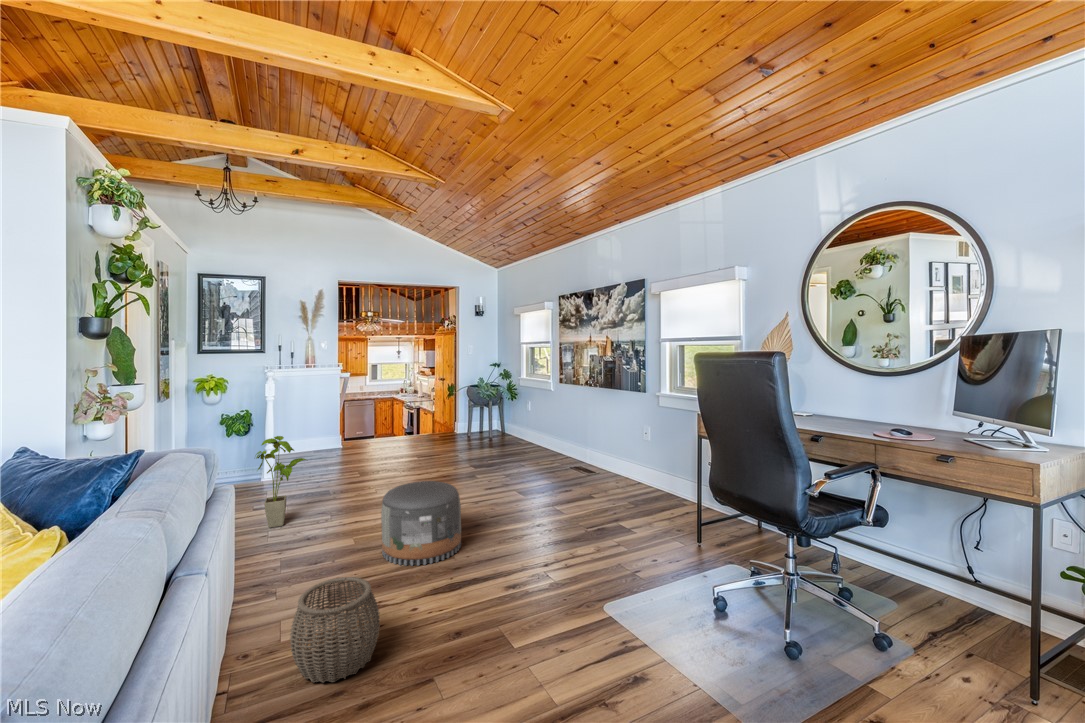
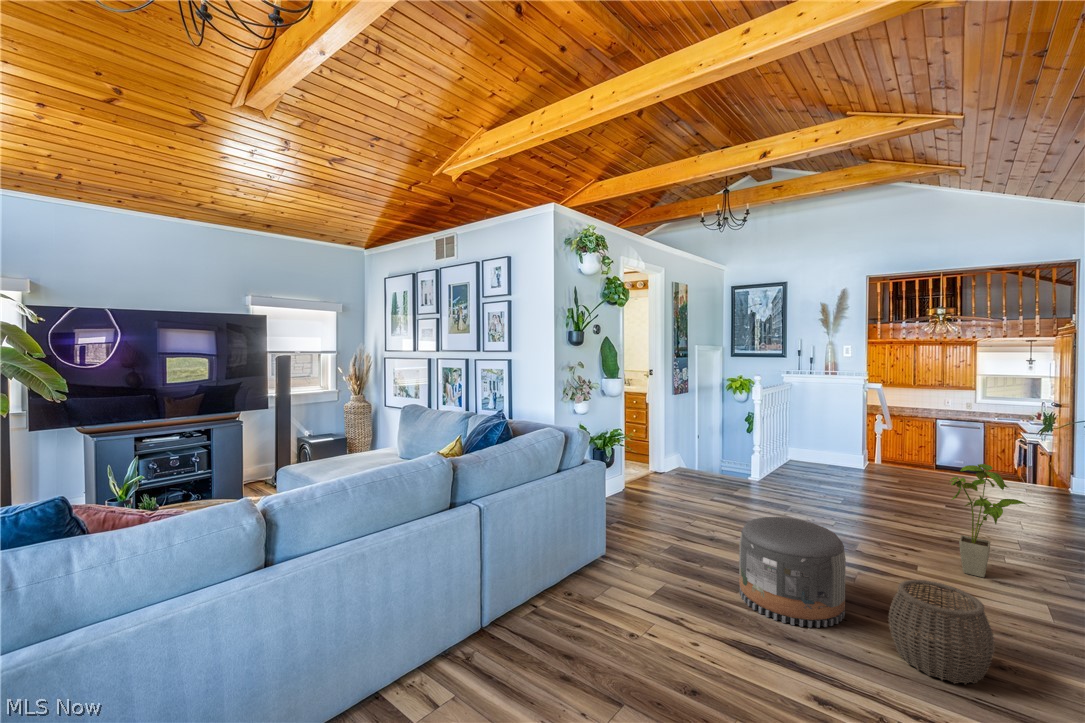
house plant: present [256,436,306,528] -> present [949,464,1027,578]
woven basket: present [290,577,380,683] -> present [888,580,995,684]

